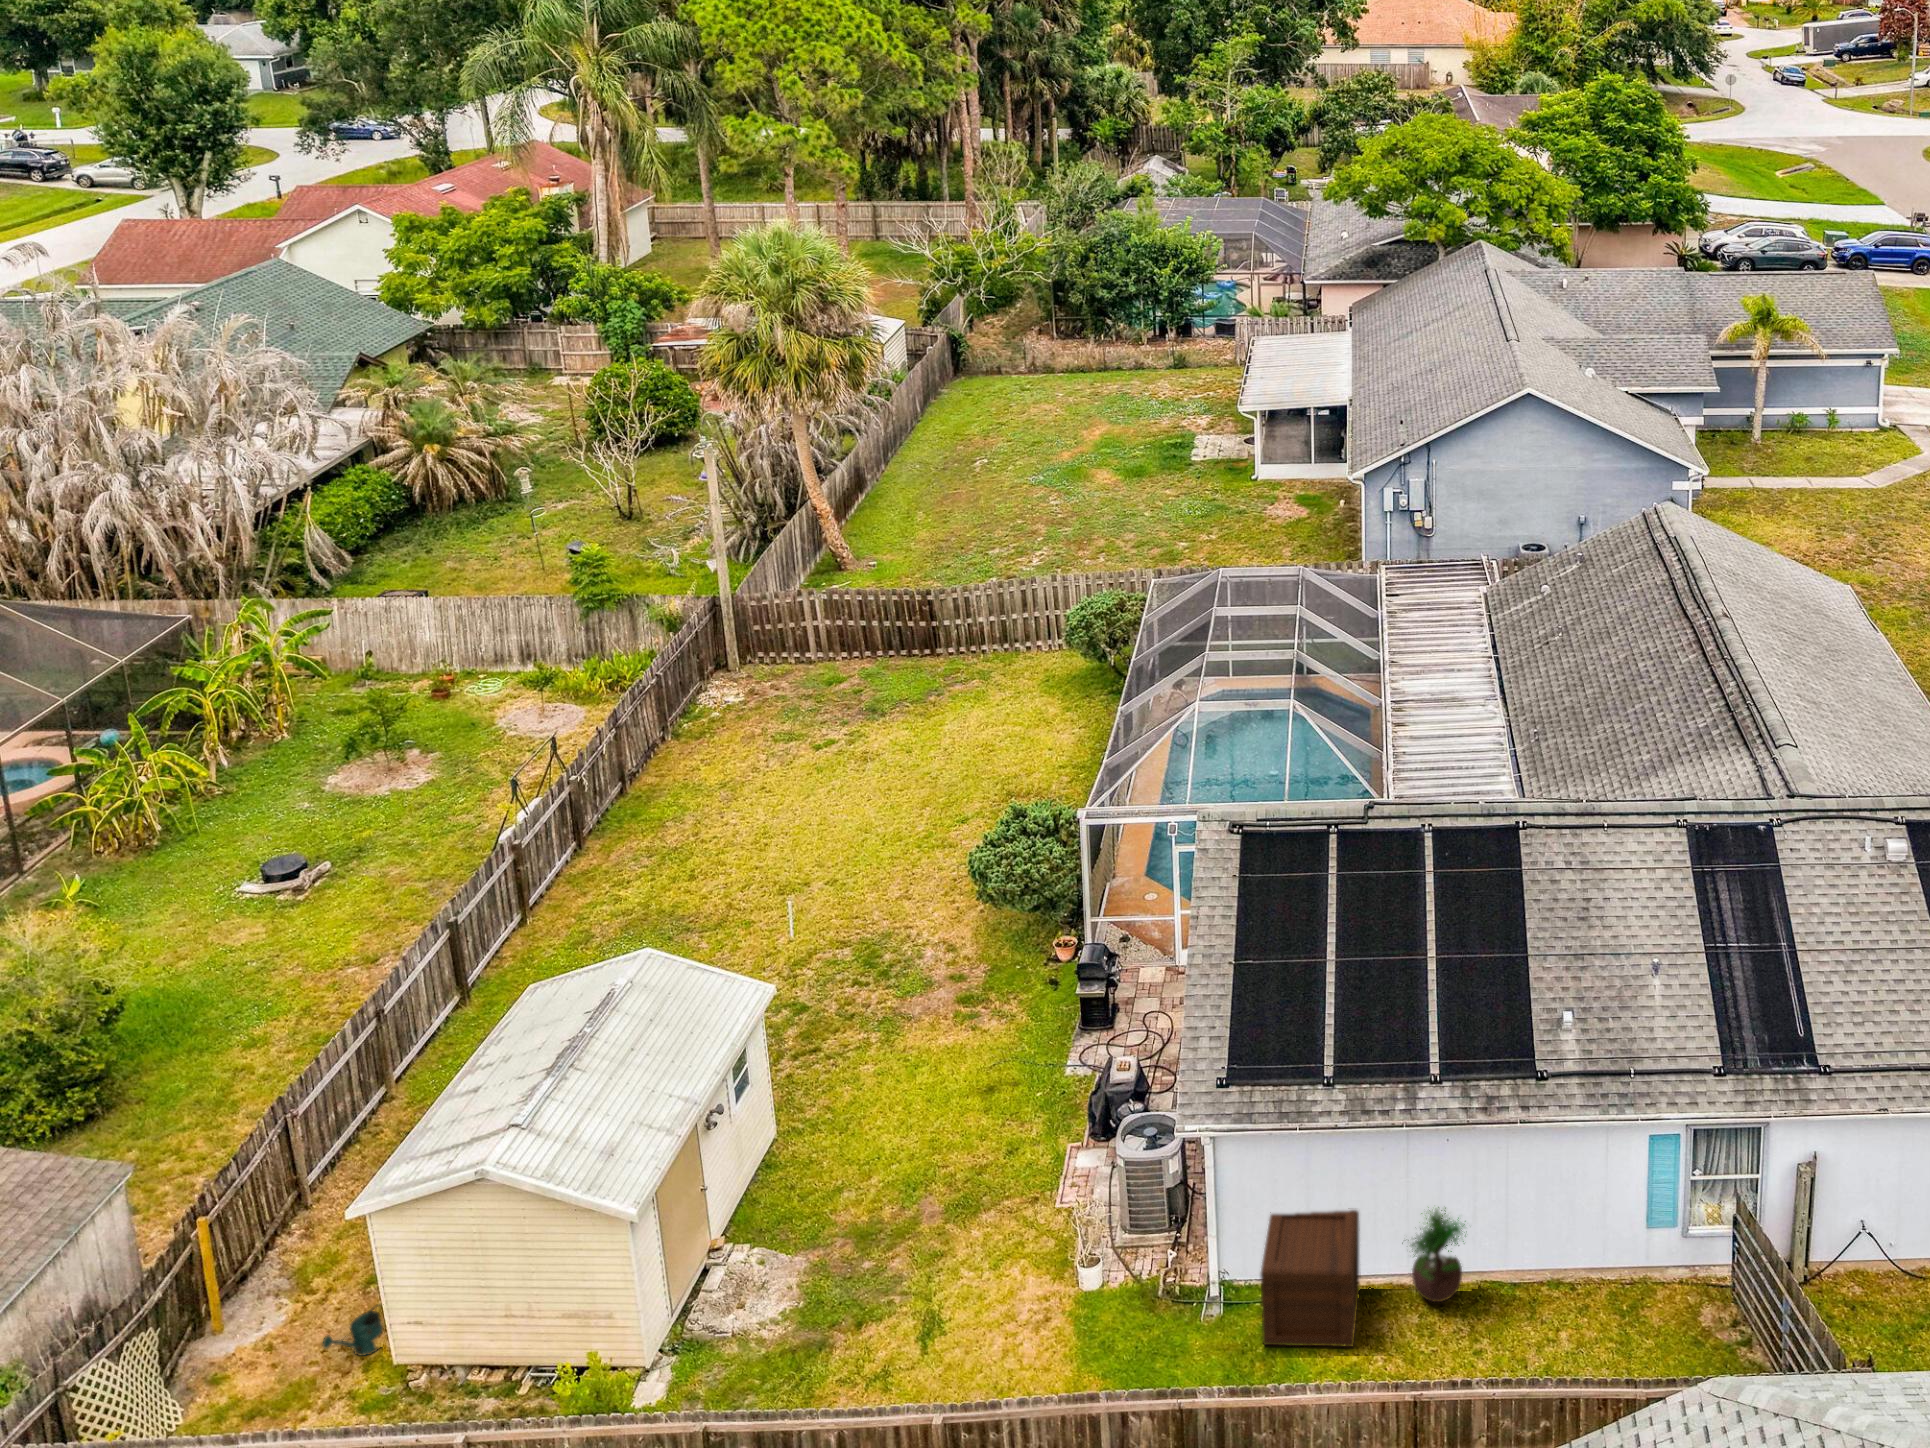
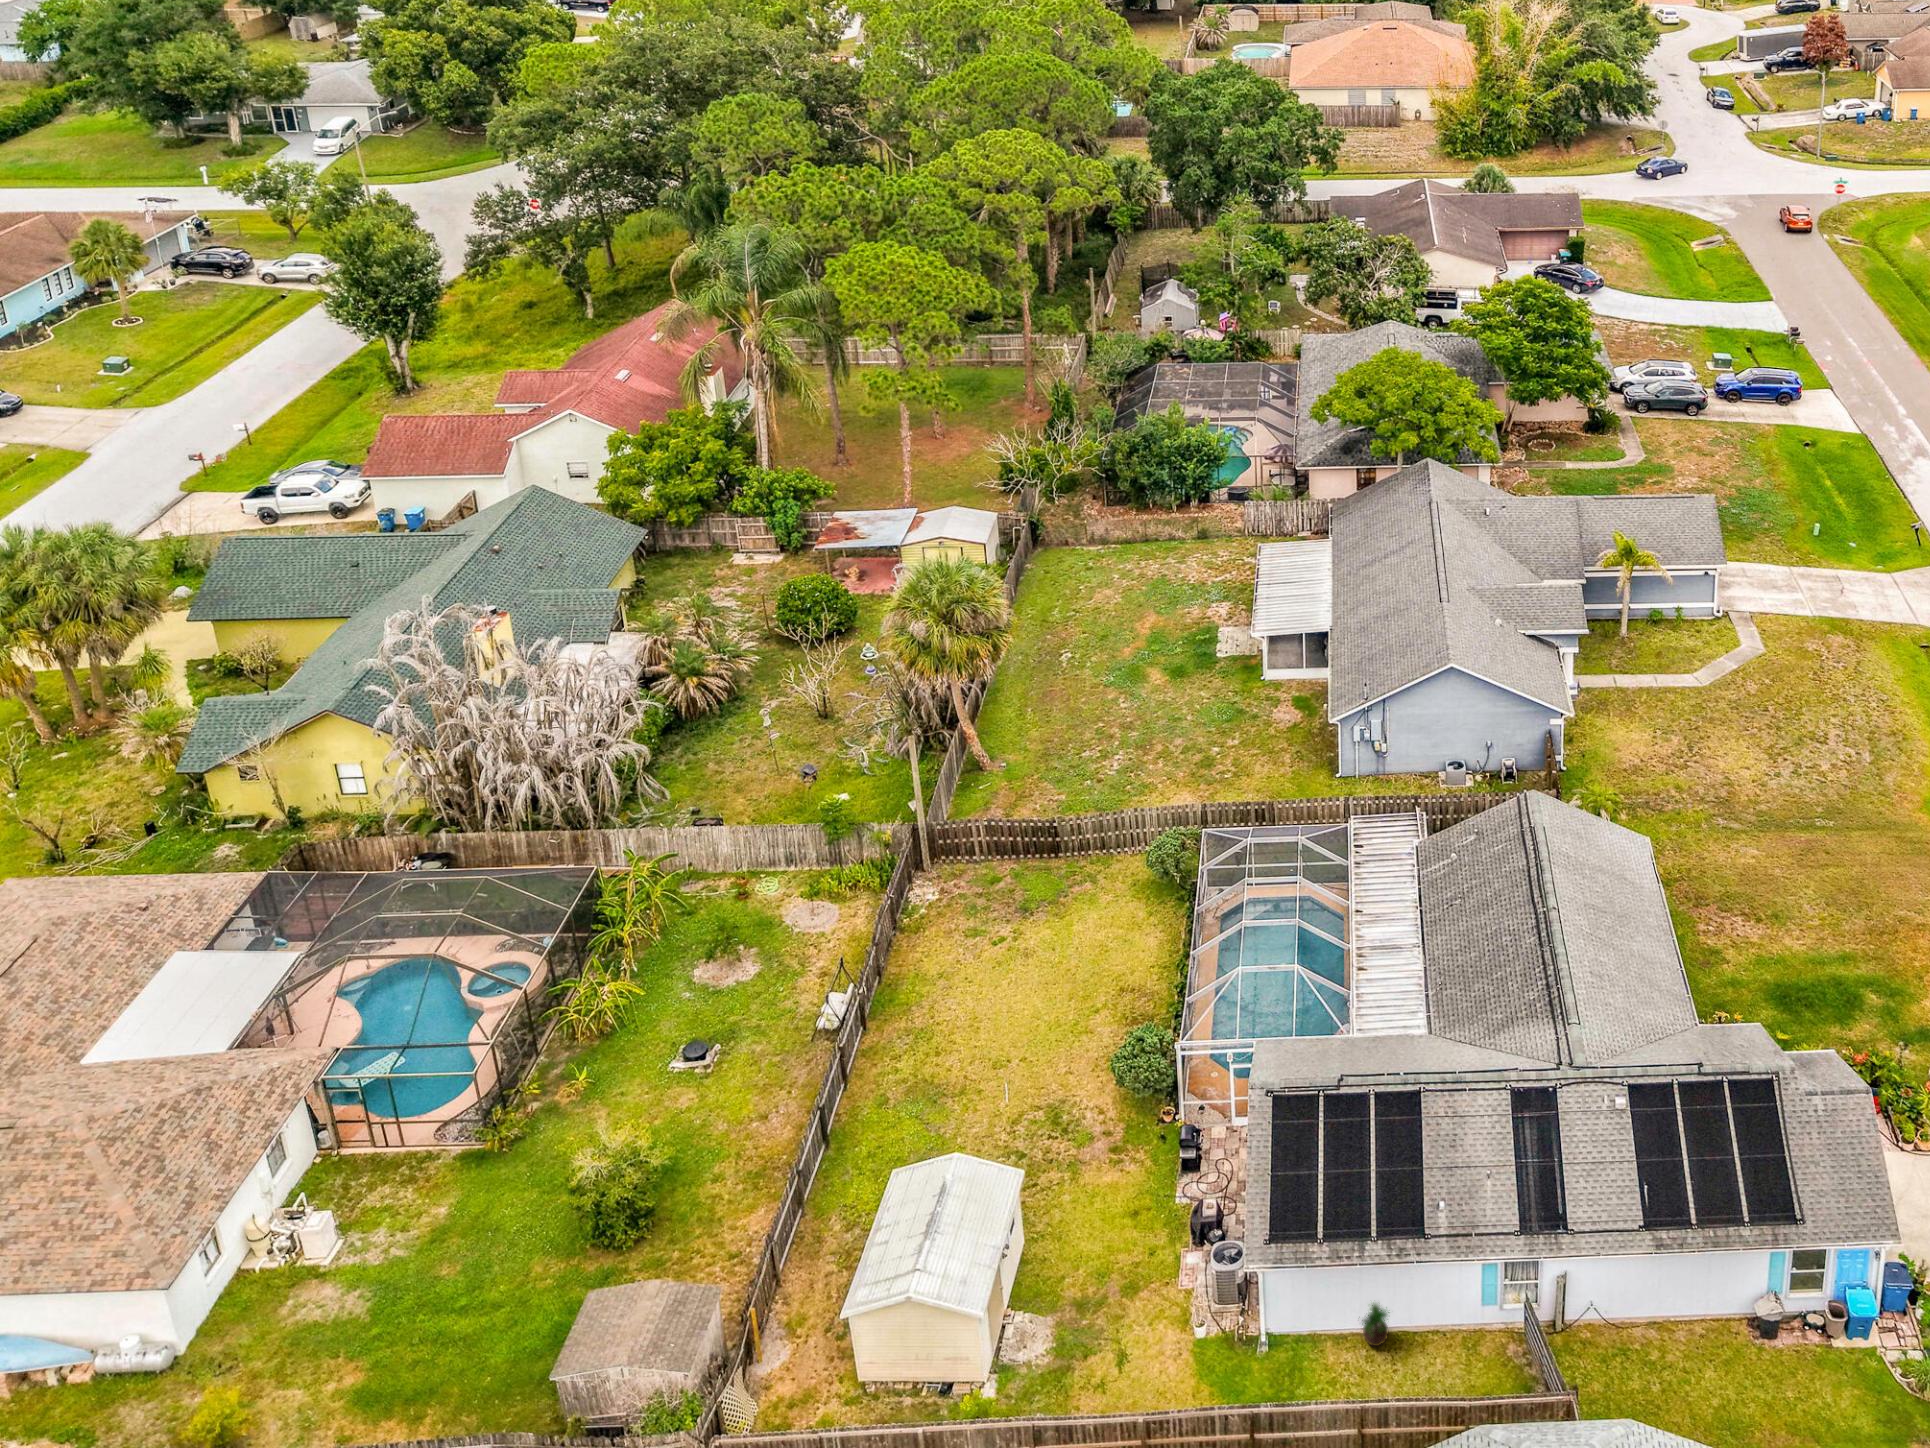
wooden crate: present [1261,1210,1360,1347] -> none [1287,1300,1337,1371]
watering can: present [322,1305,382,1356] -> none [826,1354,852,1380]

